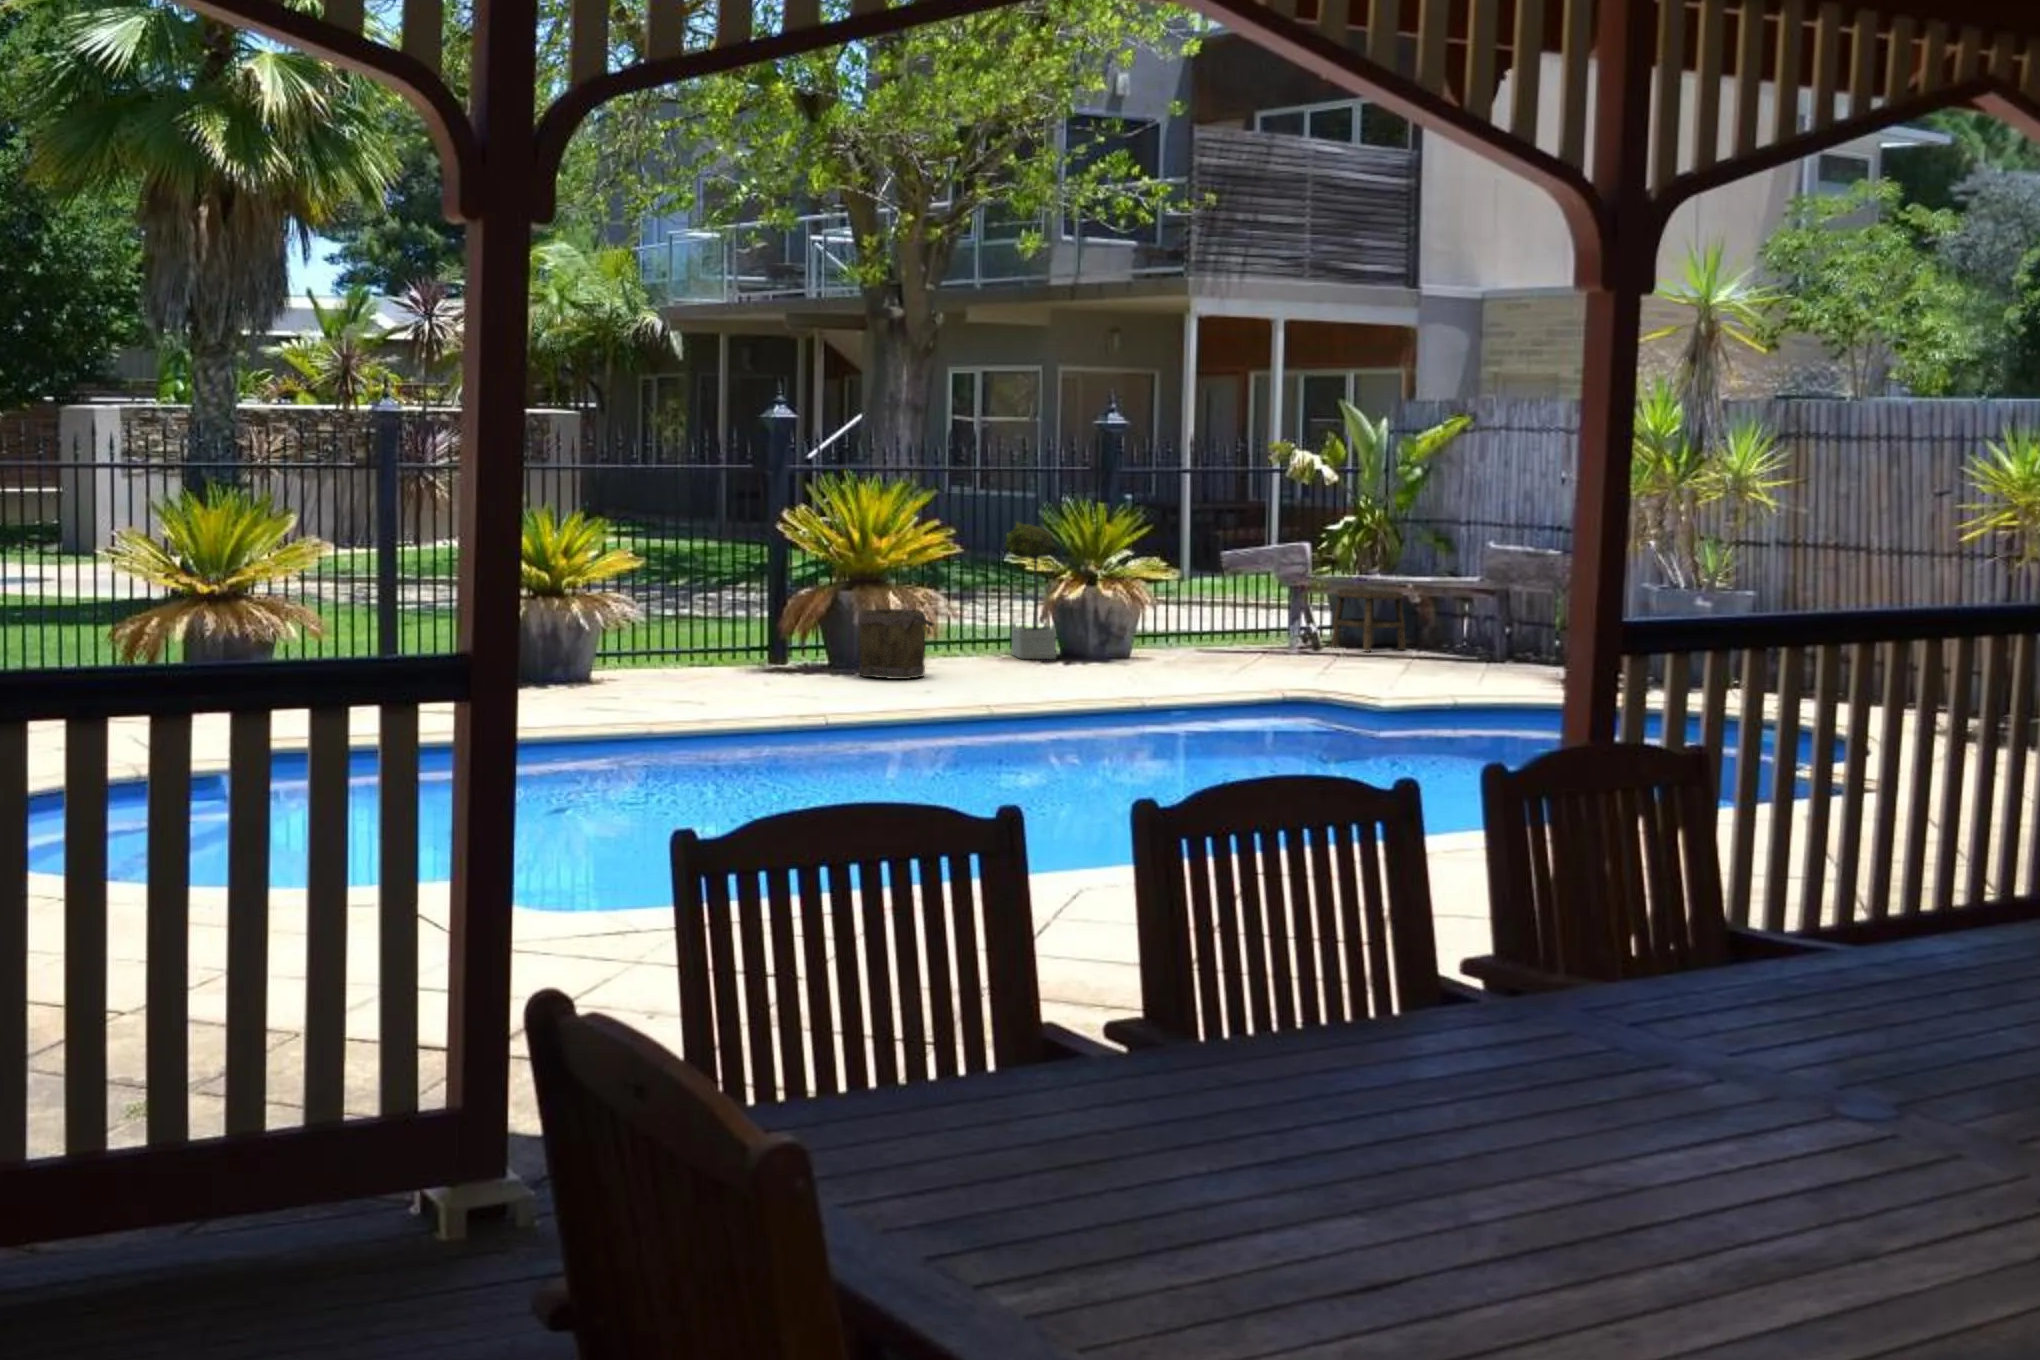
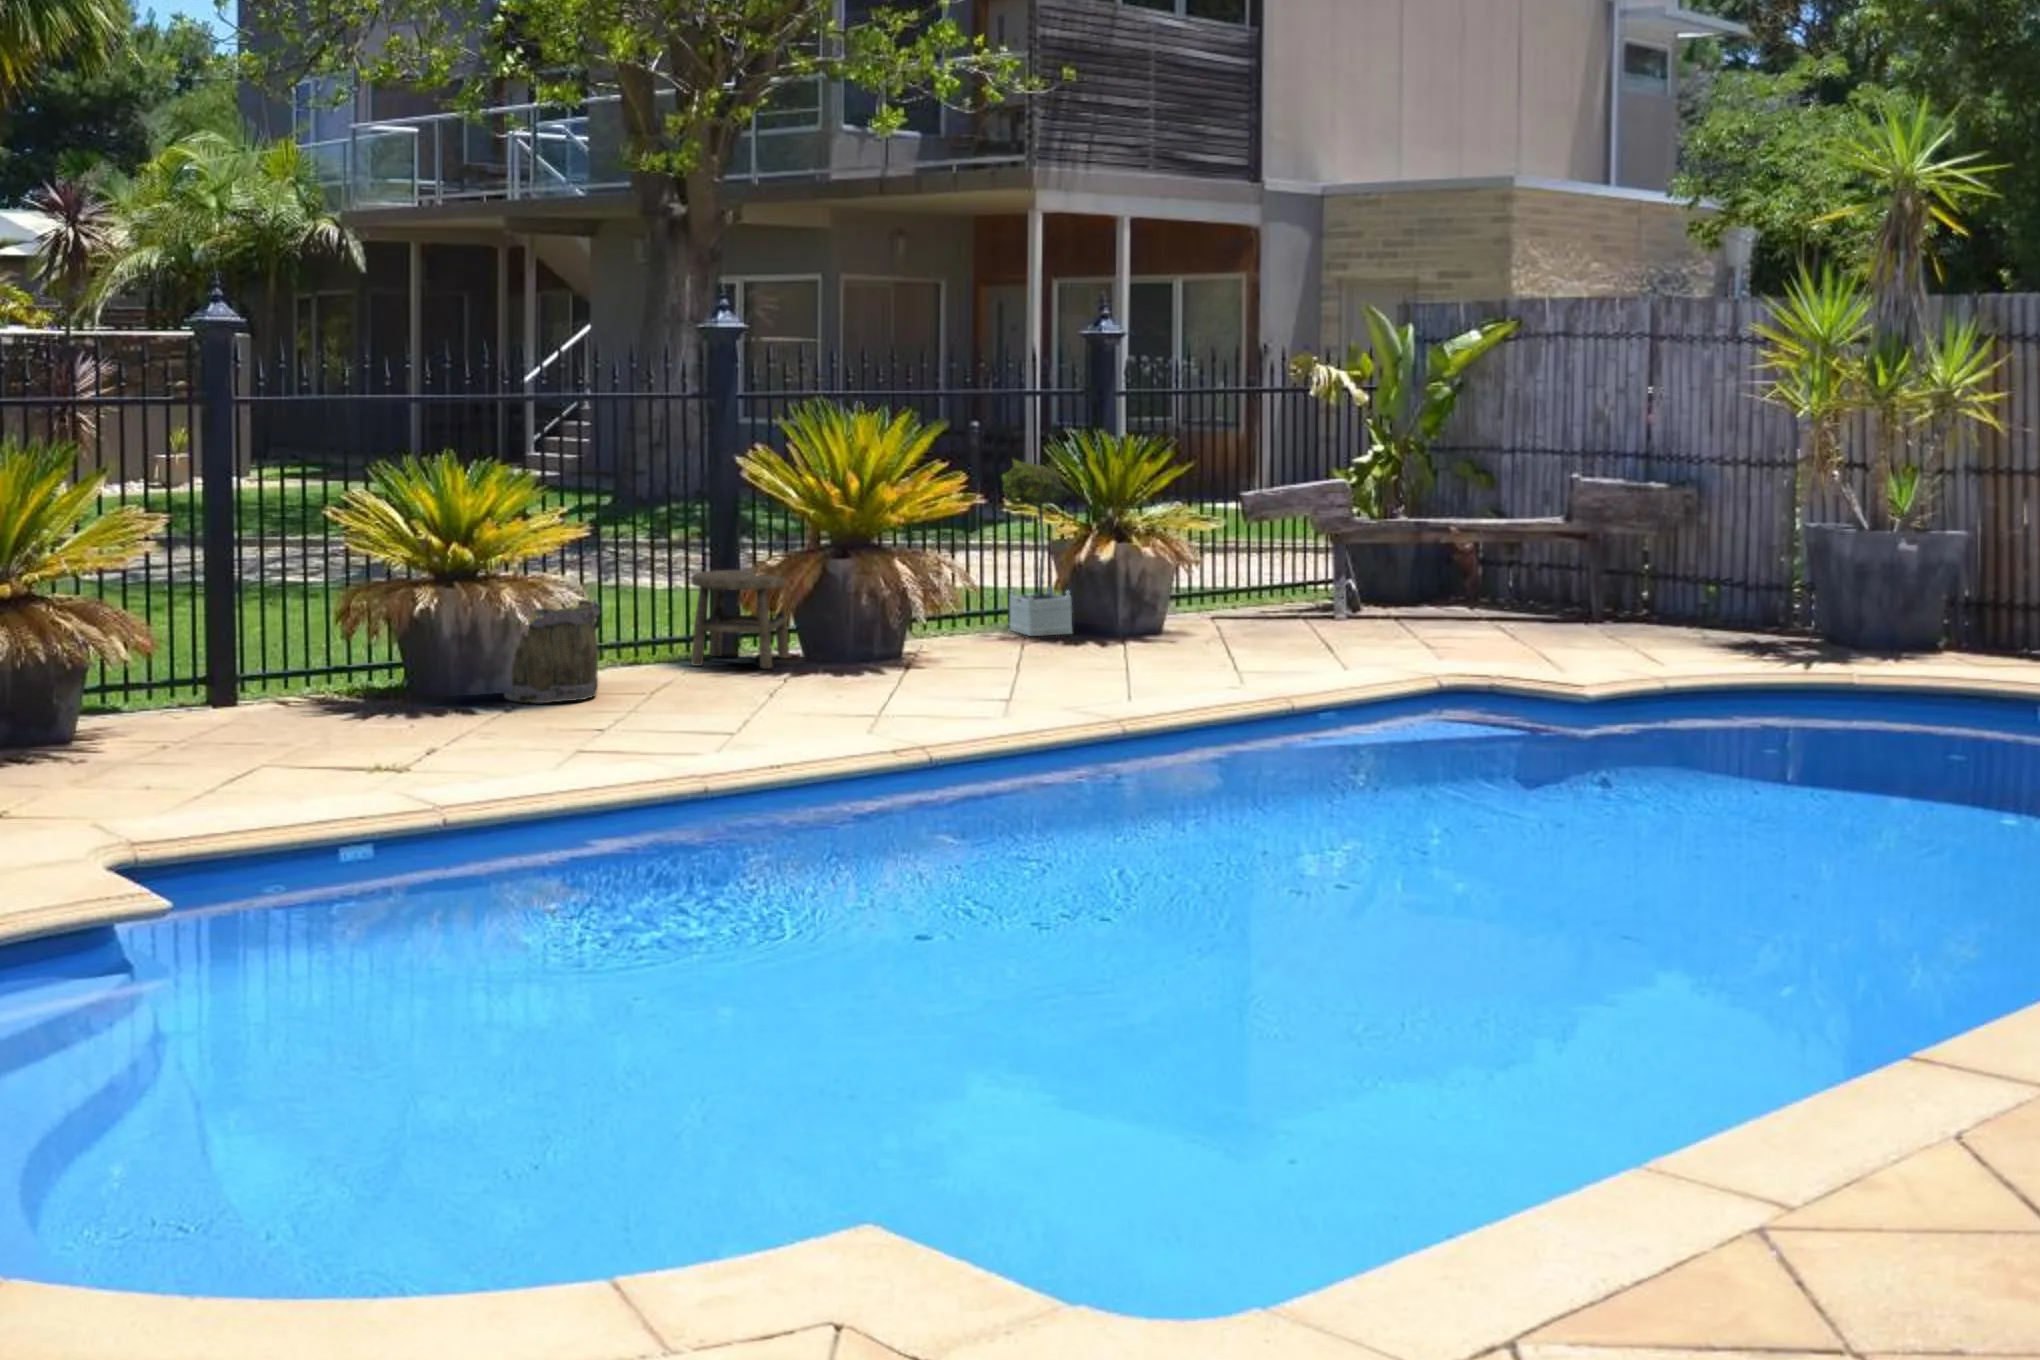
stool: present [1331,588,1406,652] -> present [691,570,789,668]
bucket: present [859,607,934,679] -> present [504,600,600,703]

